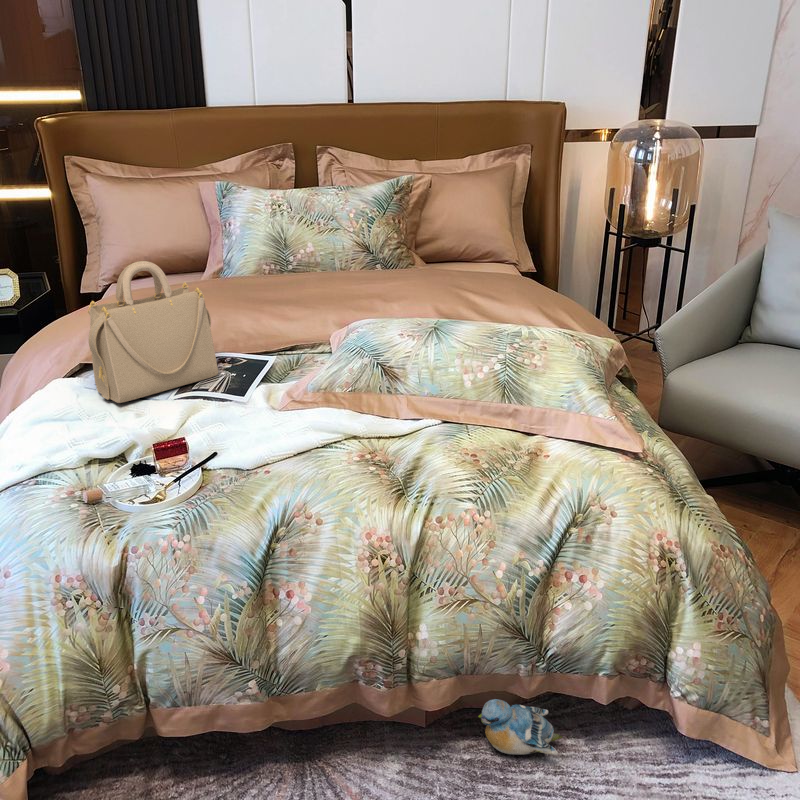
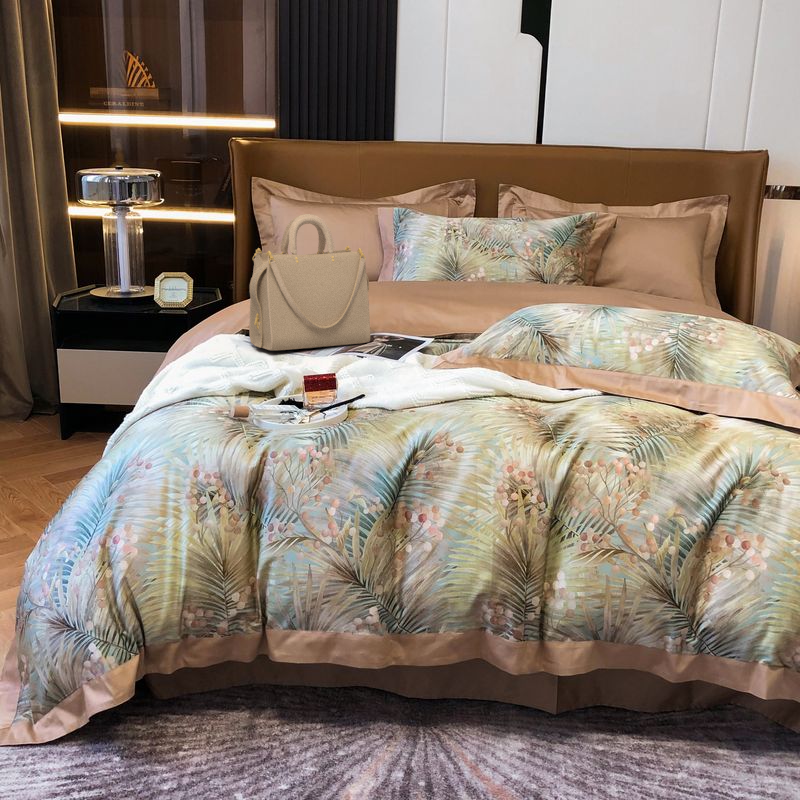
plush toy: present [478,699,562,755] -> none [616,684,714,756]

